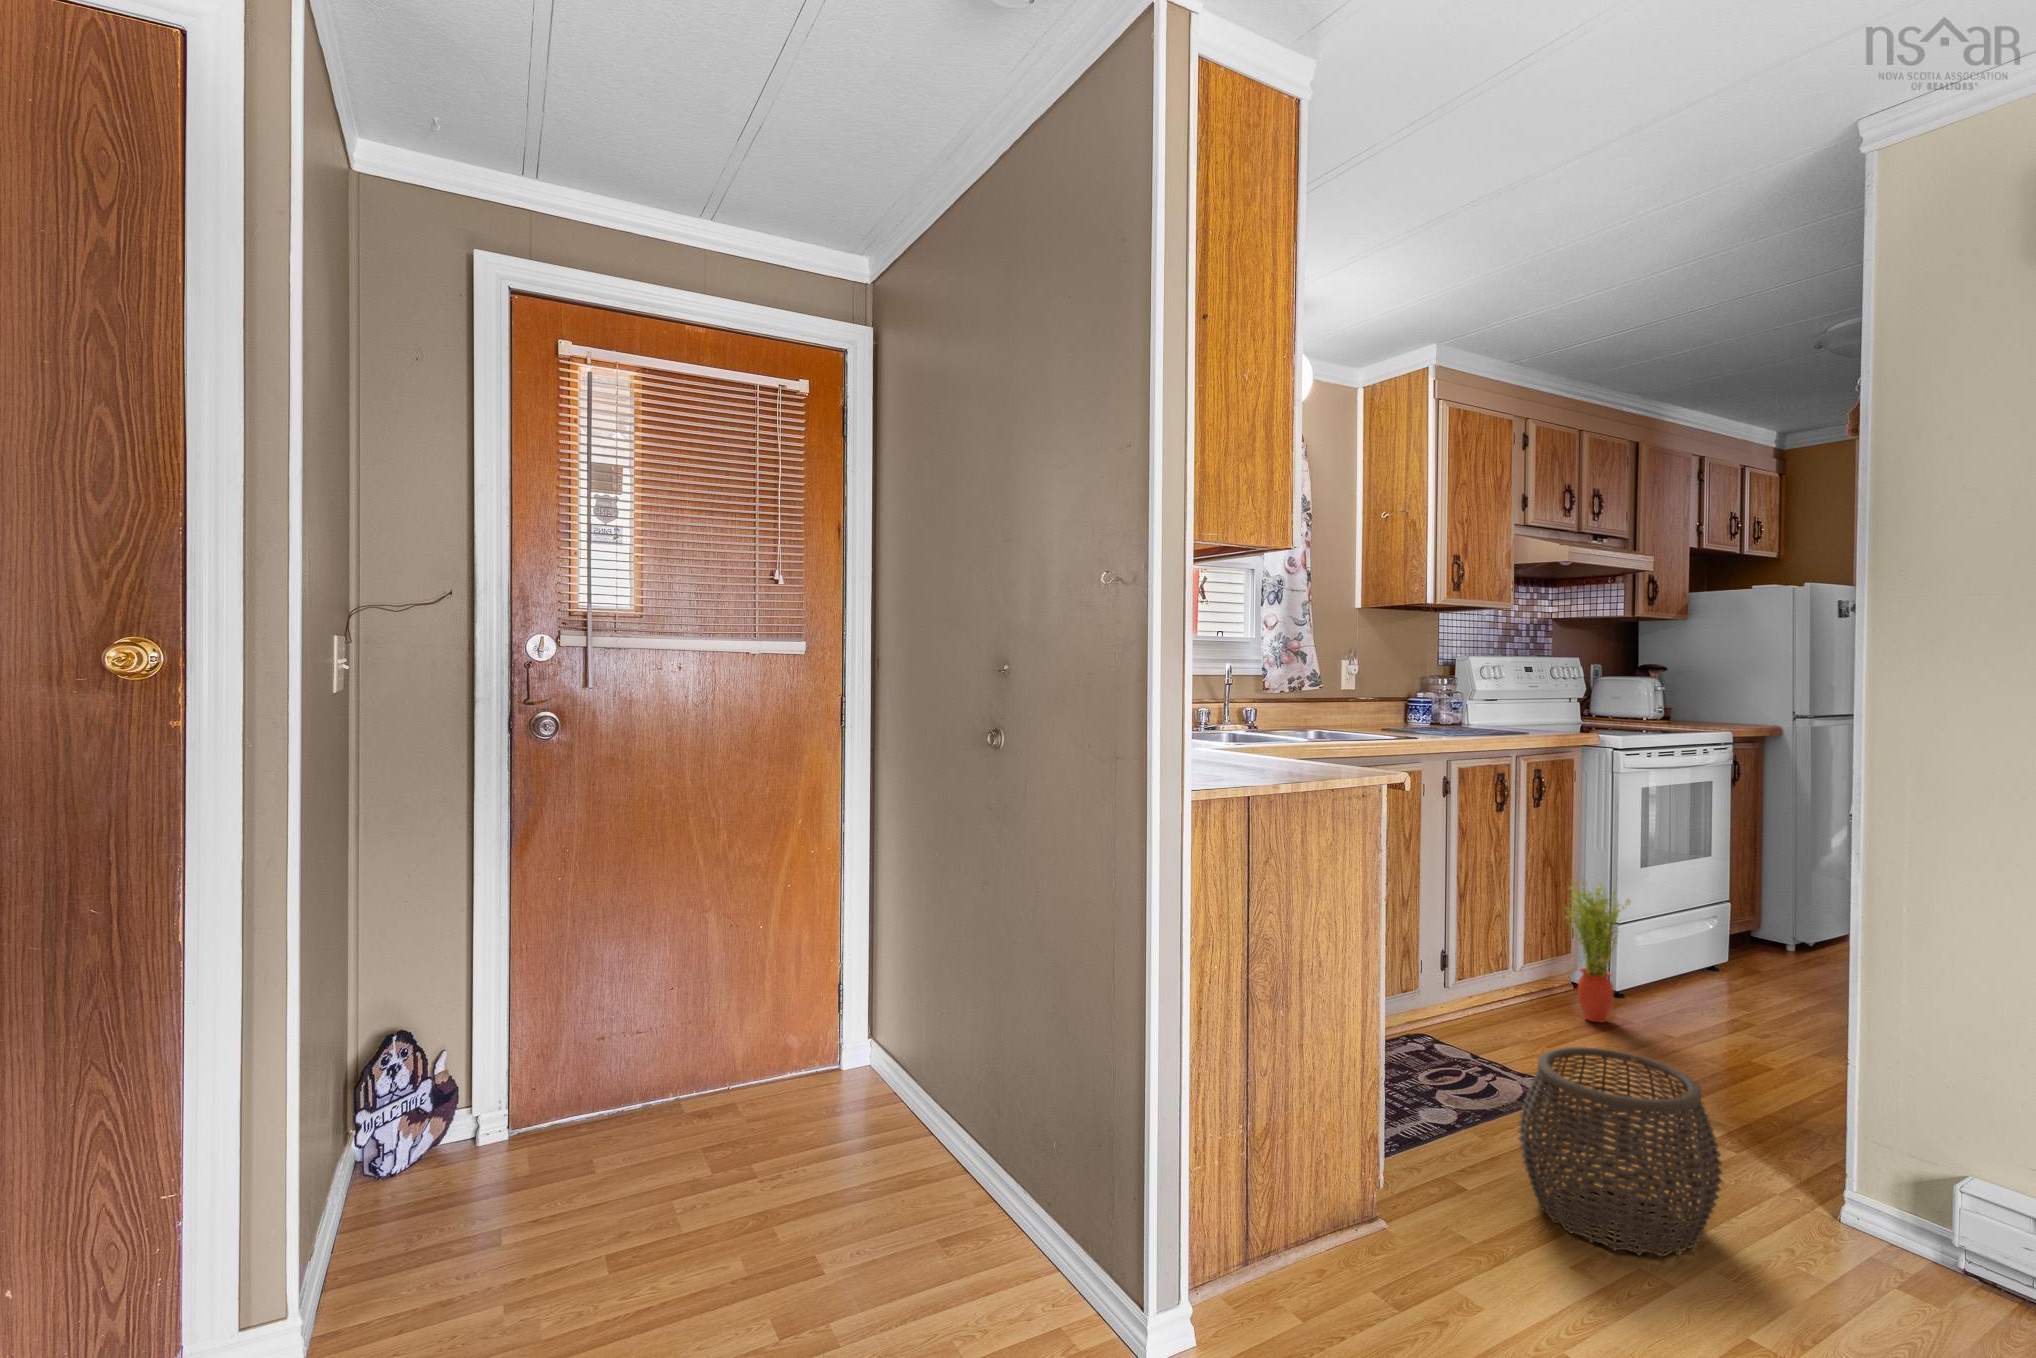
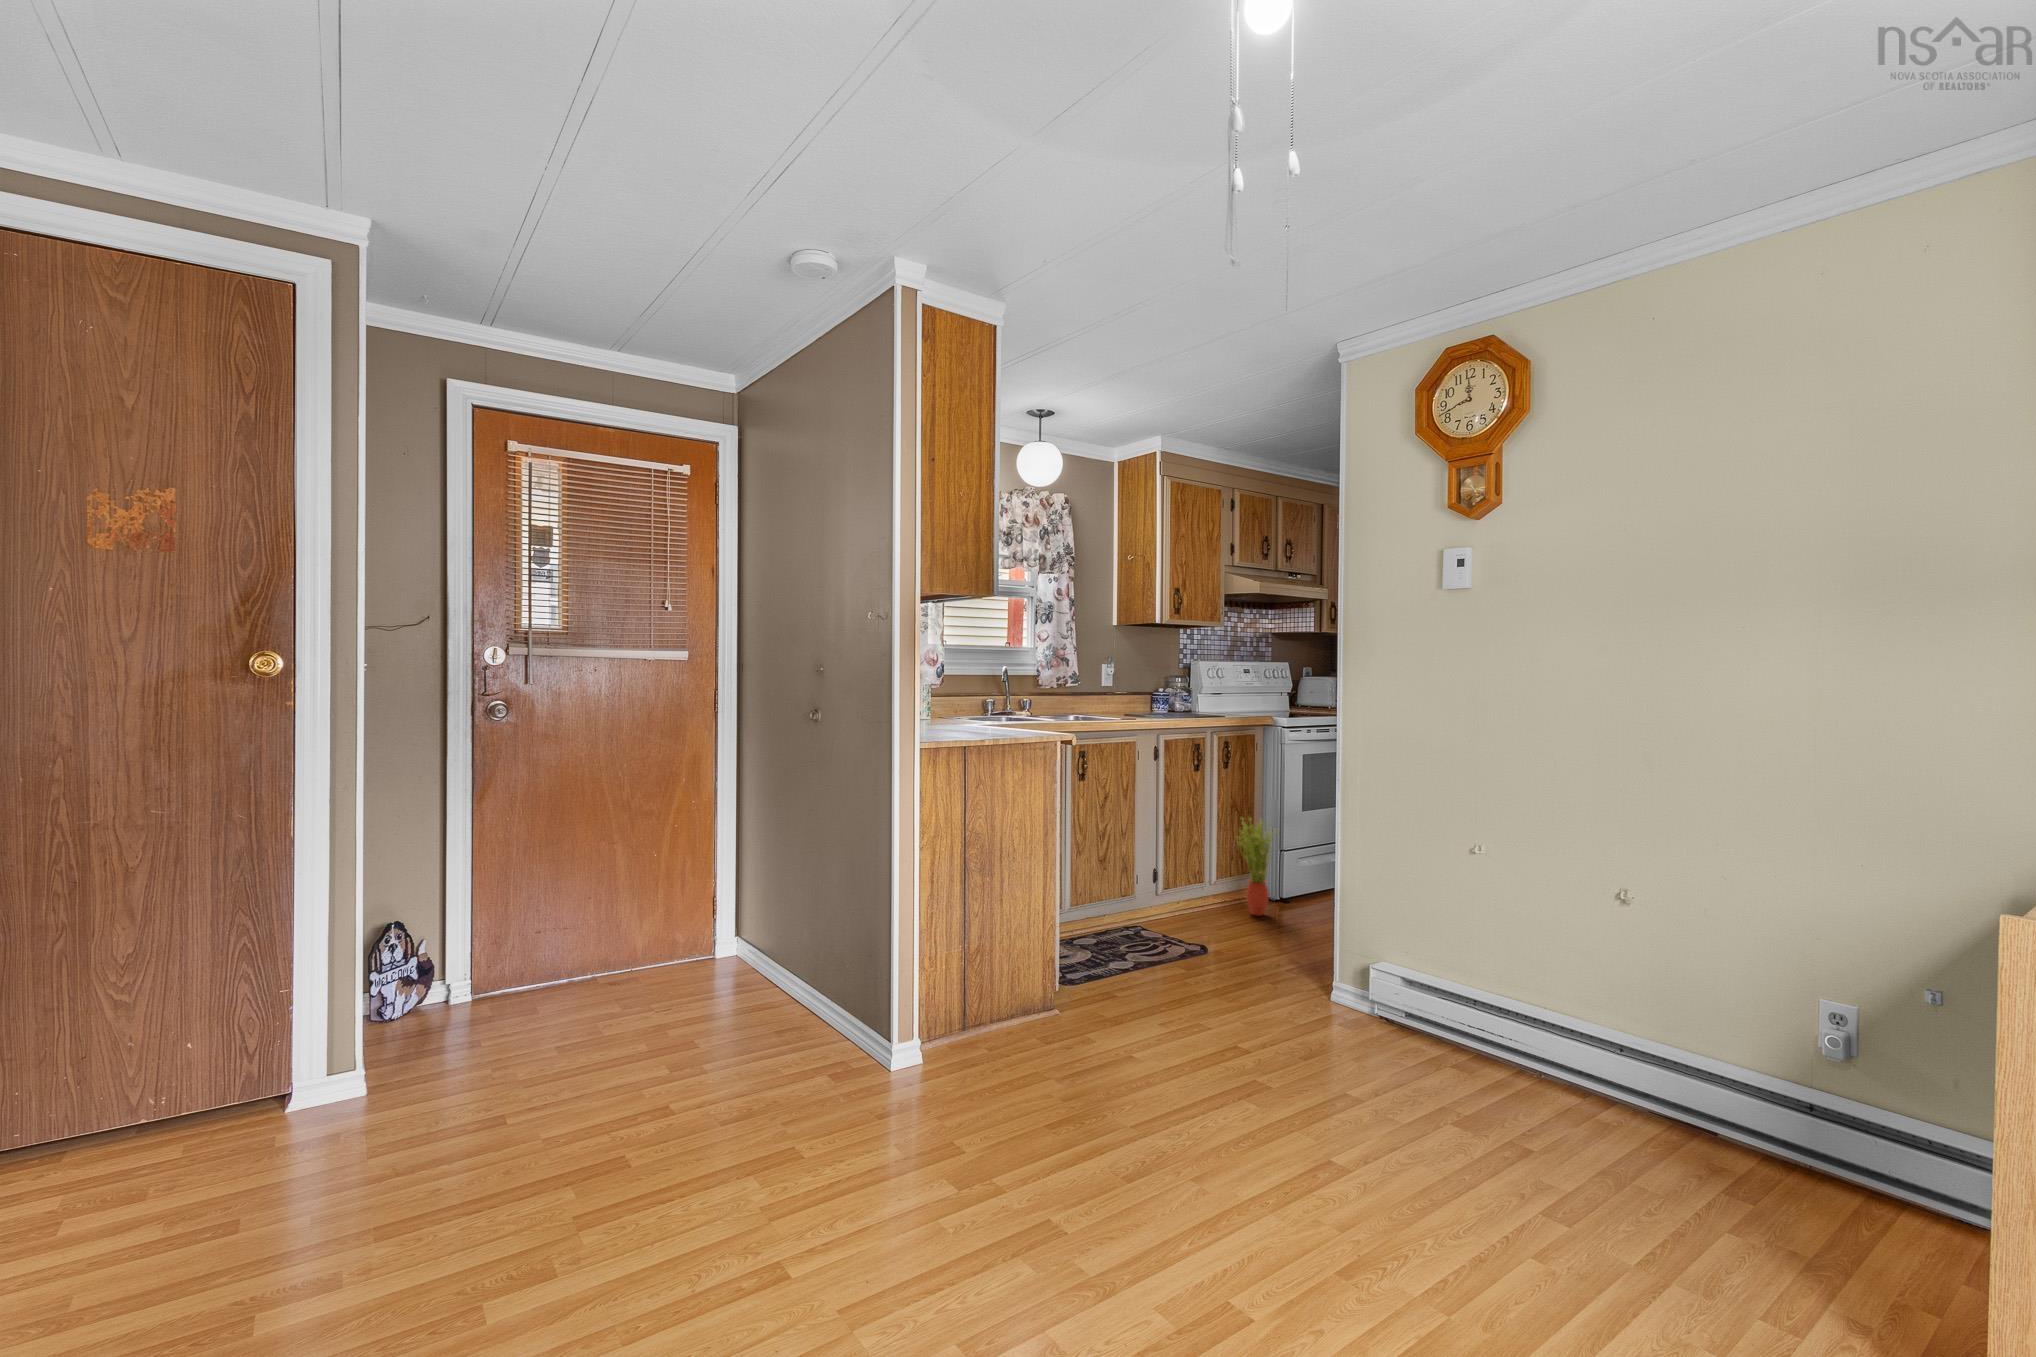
woven basket: present [1518,1047,1722,1257] -> none [1145,906,1254,1020]

